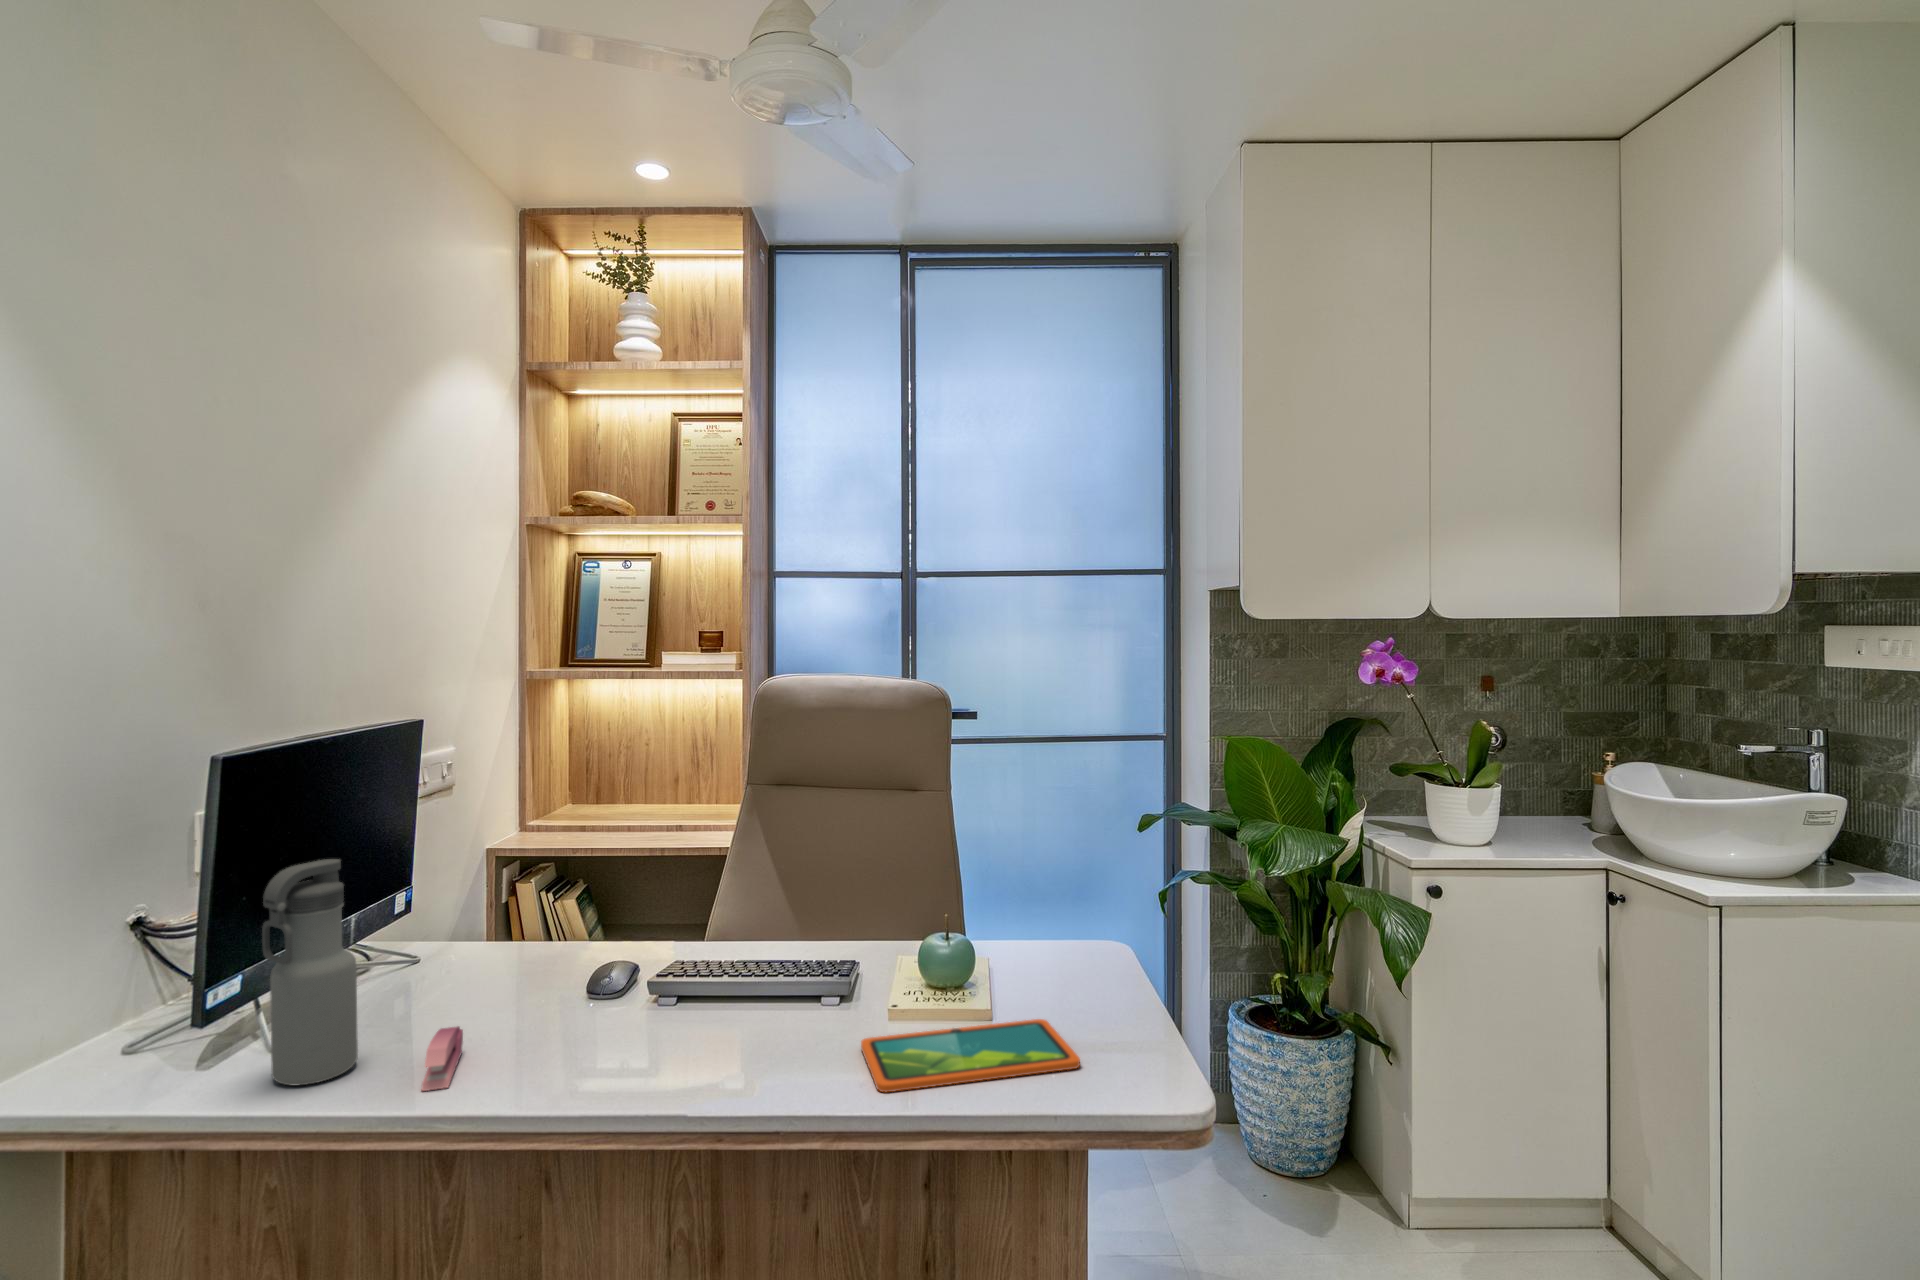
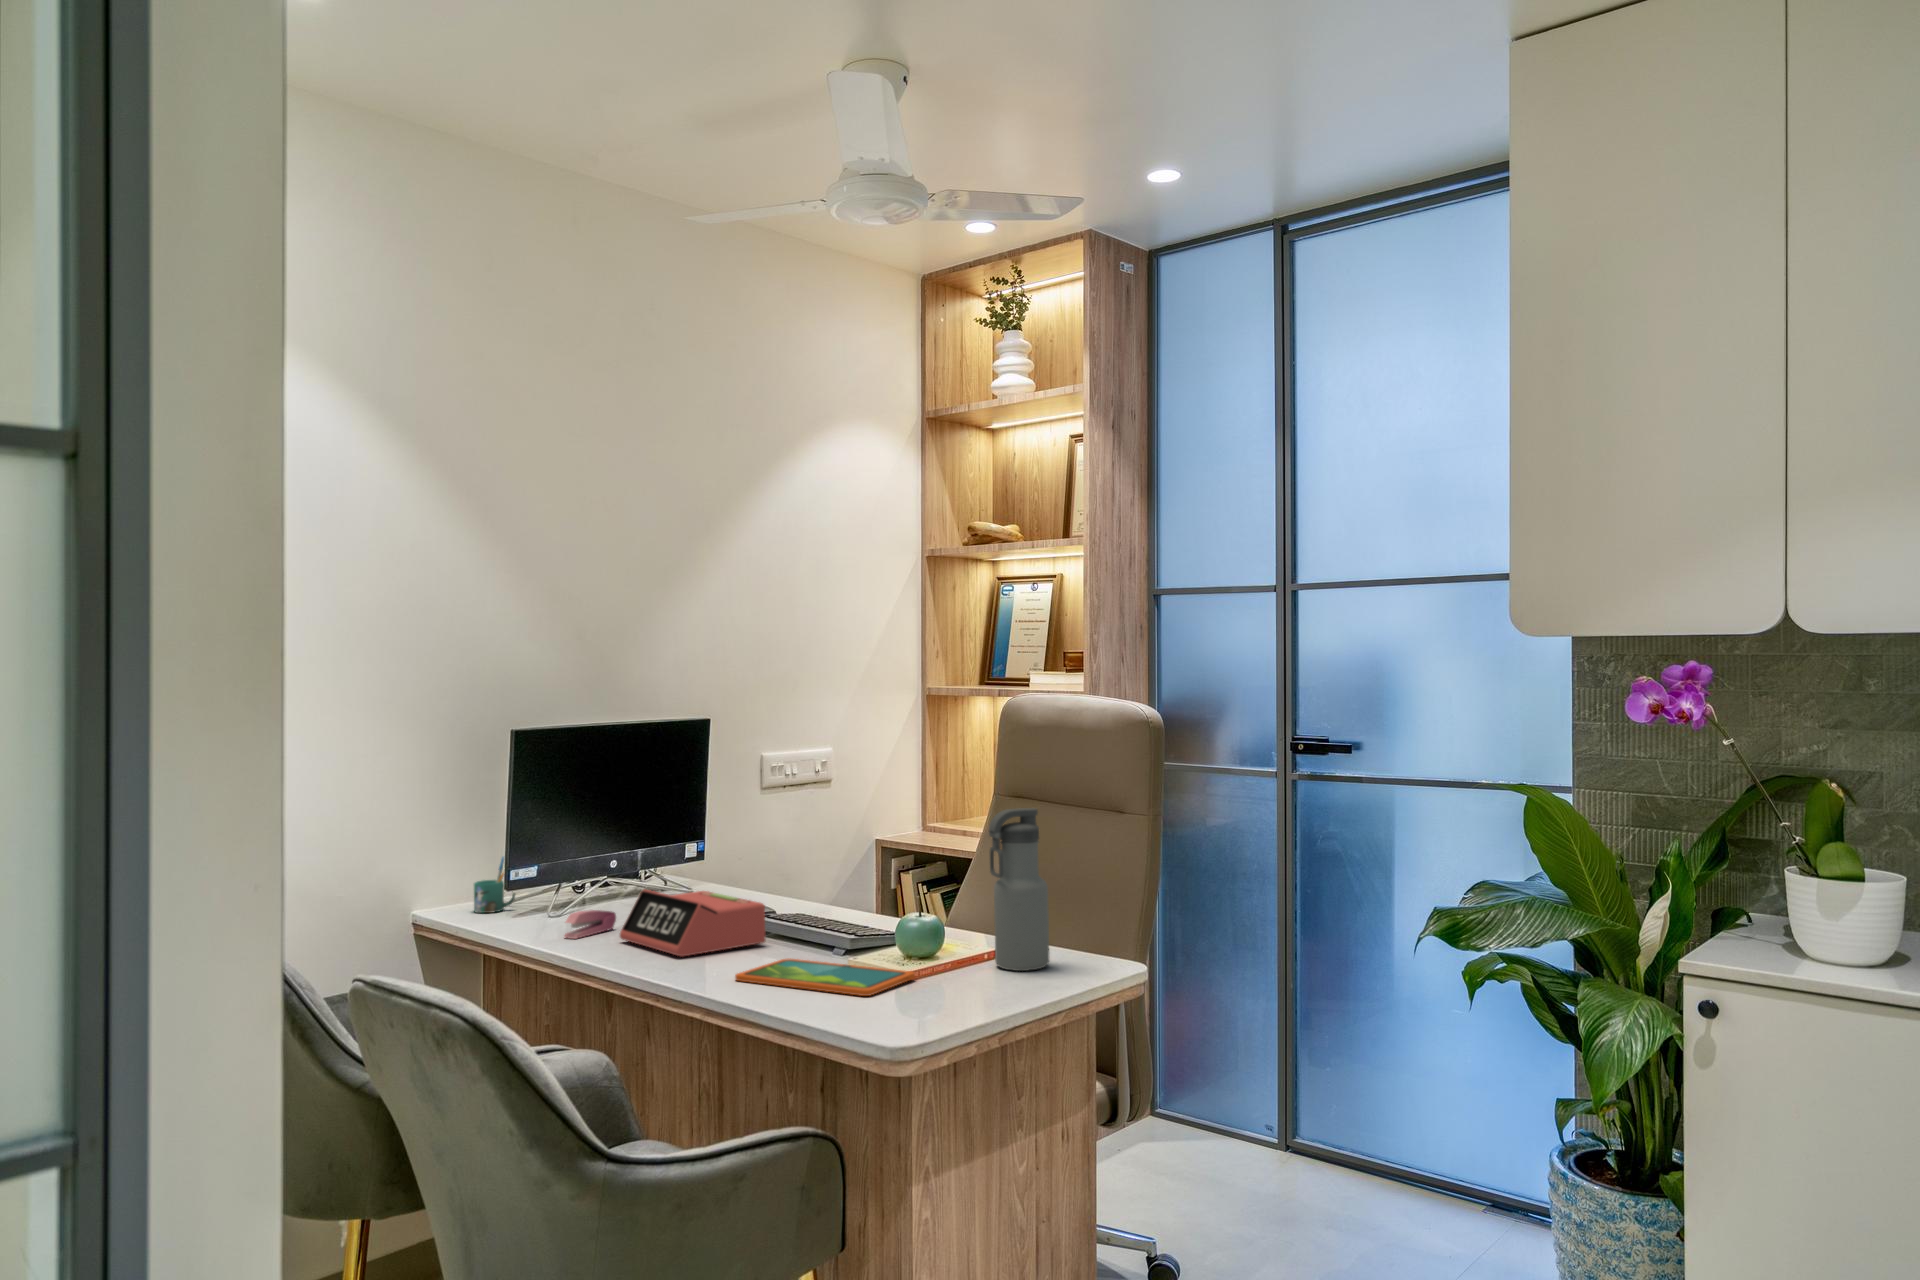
water bottle: present [262,859,358,1086] -> present [989,808,1049,971]
alarm clock: none [536,966,749,1074] -> present [620,890,766,956]
mug: none [86,974,170,1083] -> present [474,857,515,913]

